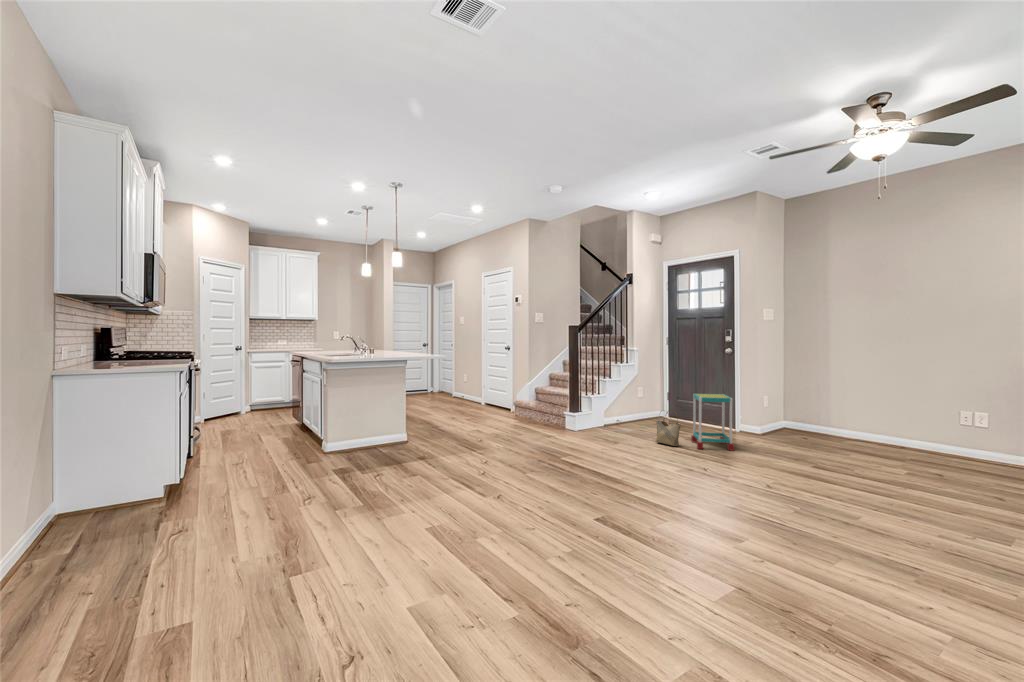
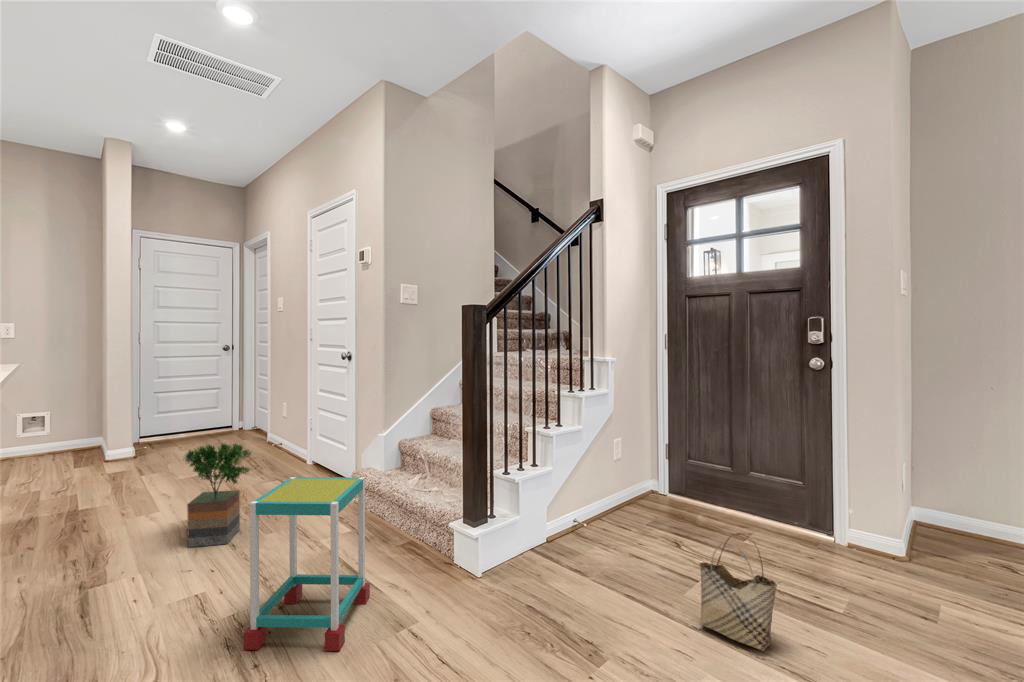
potted tree: none [452,383,479,423] -> present [185,443,252,547]
side table: present [691,394,734,451] -> present [244,477,370,651]

